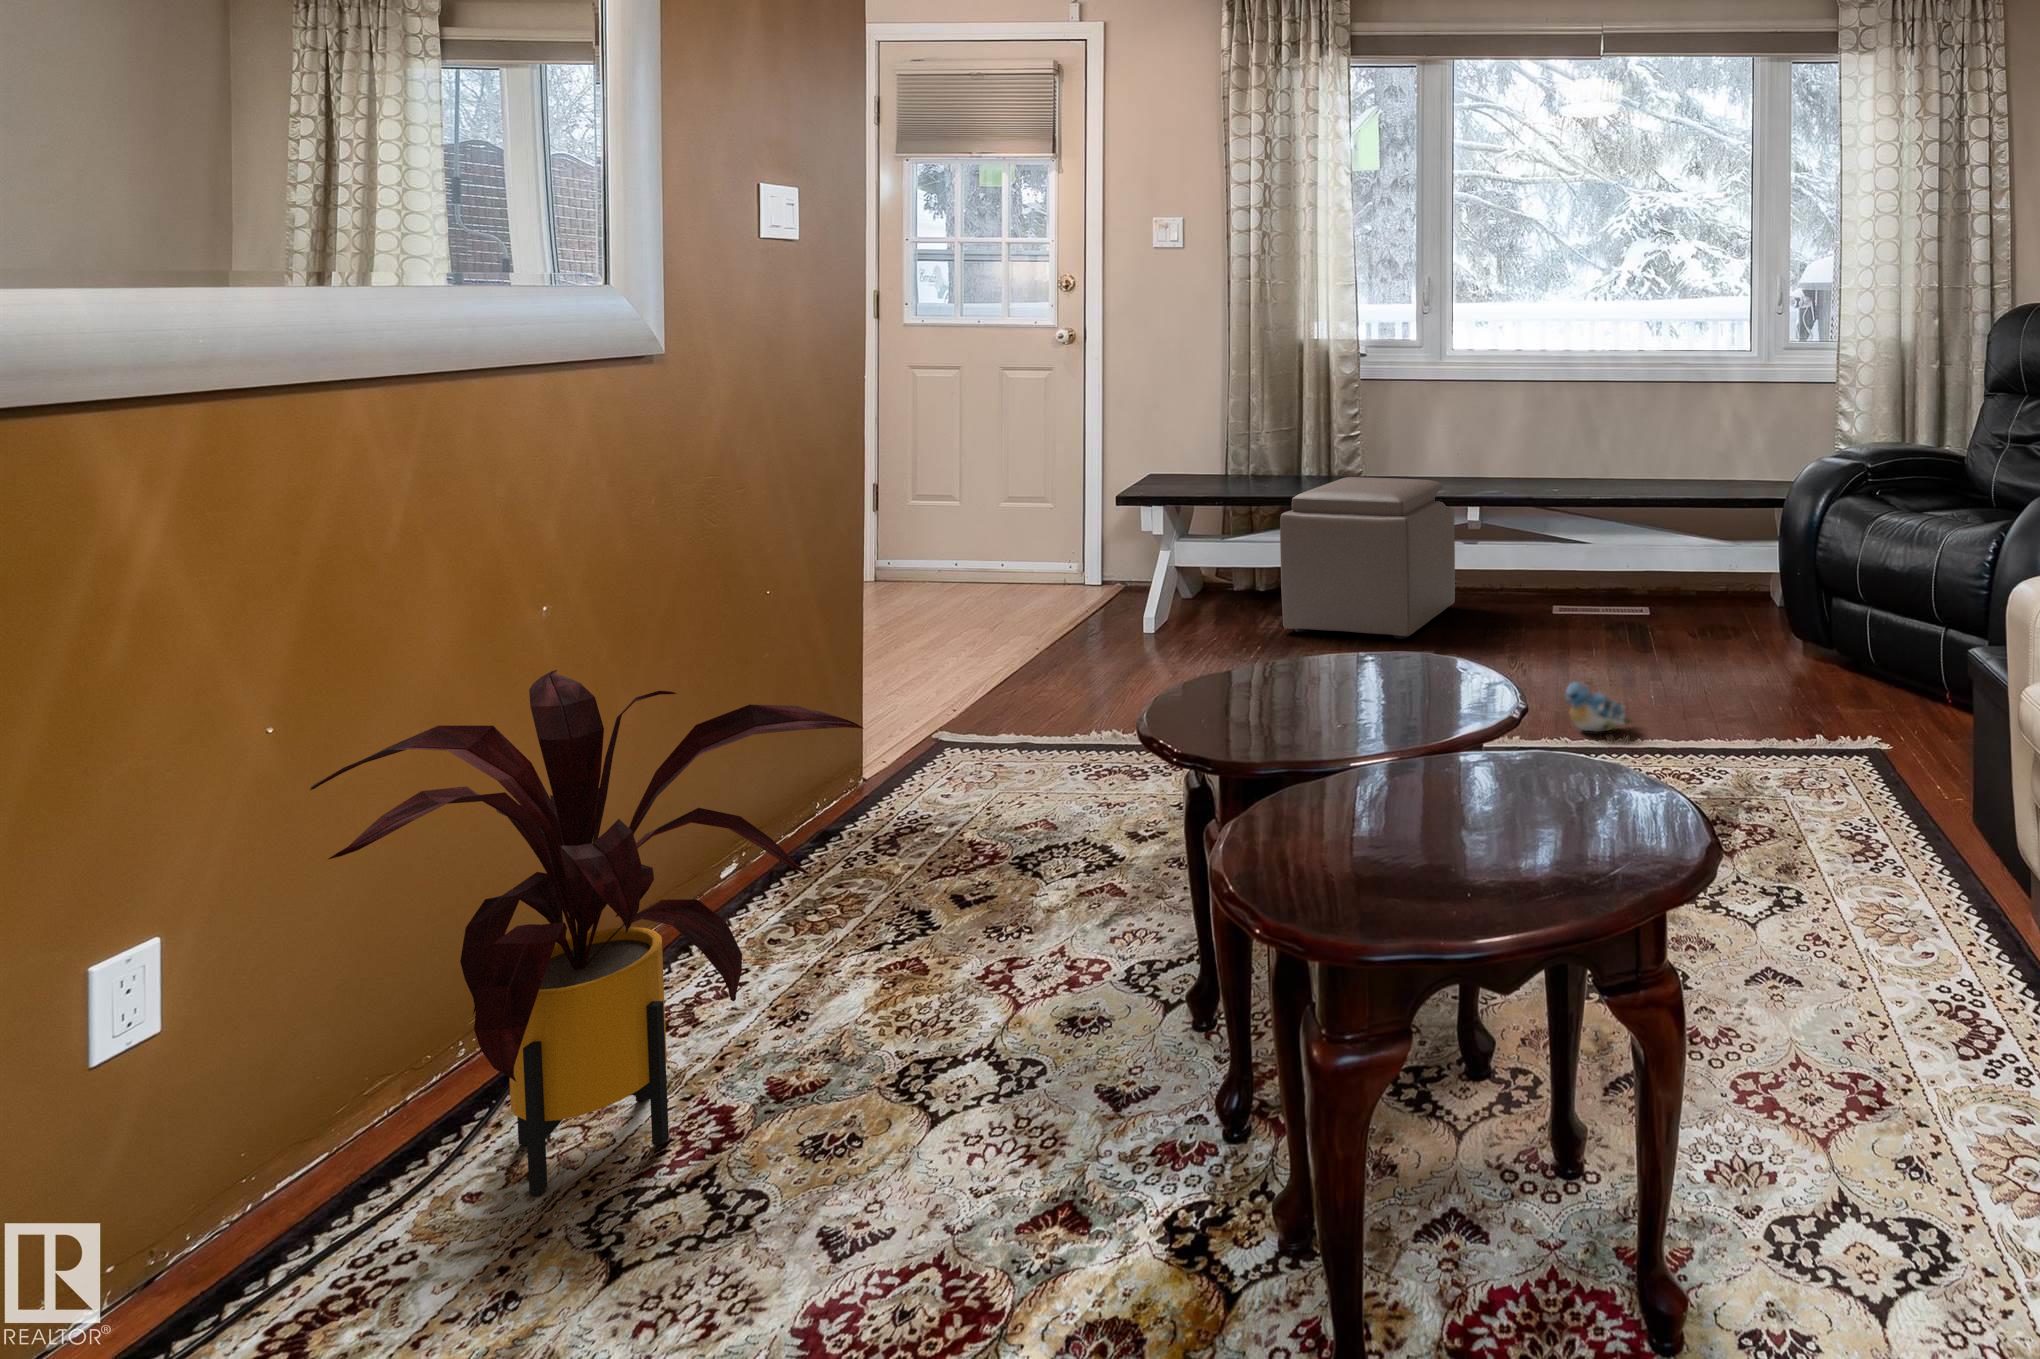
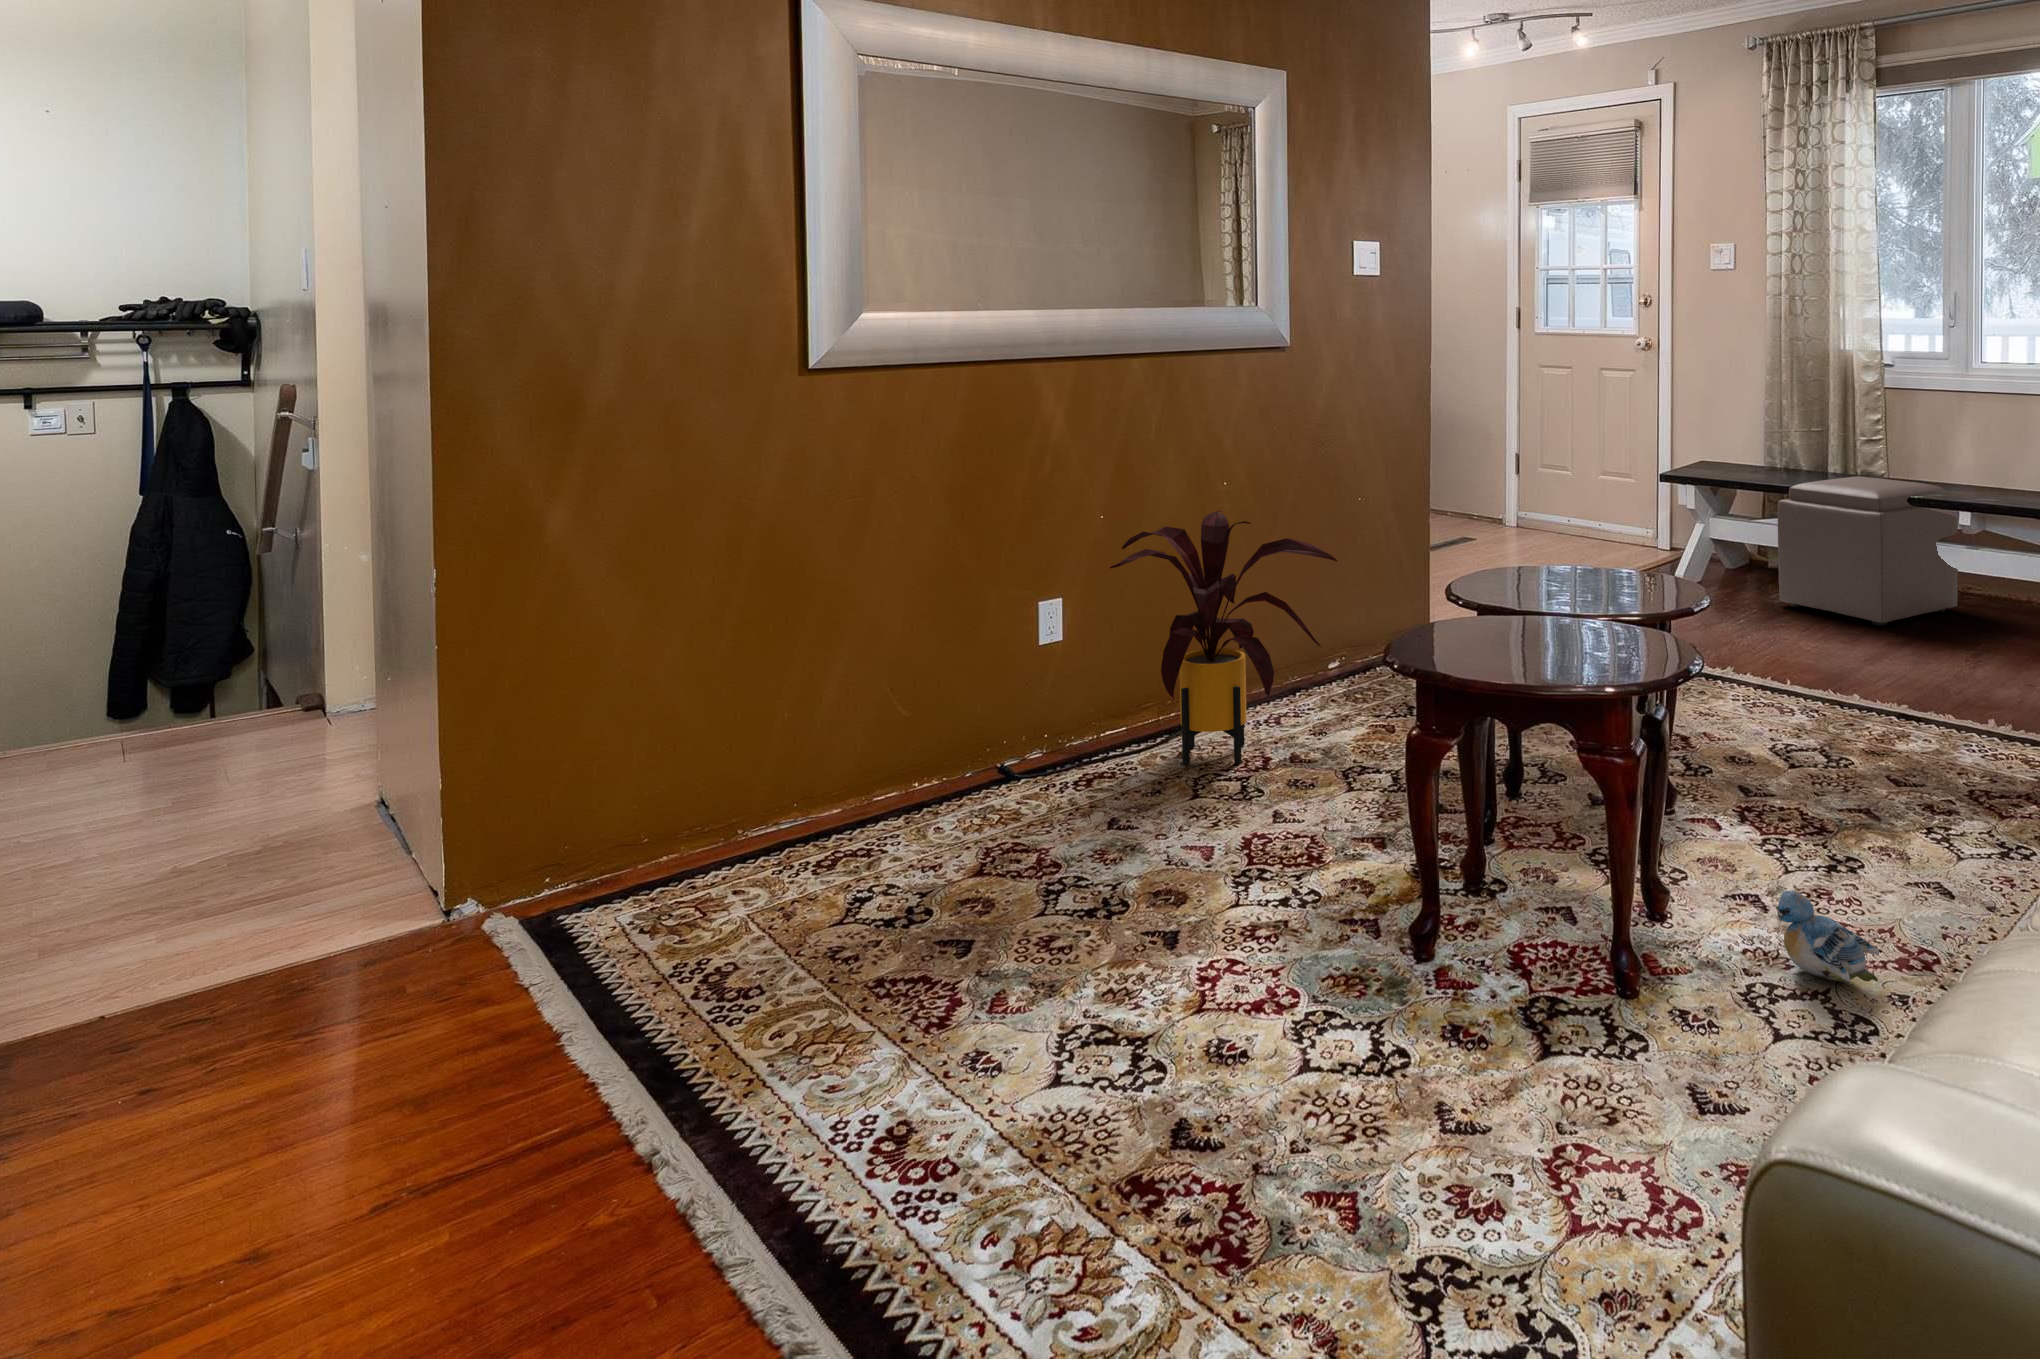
plush toy: present [1564,682,1631,732] -> present [1775,891,1879,982]

